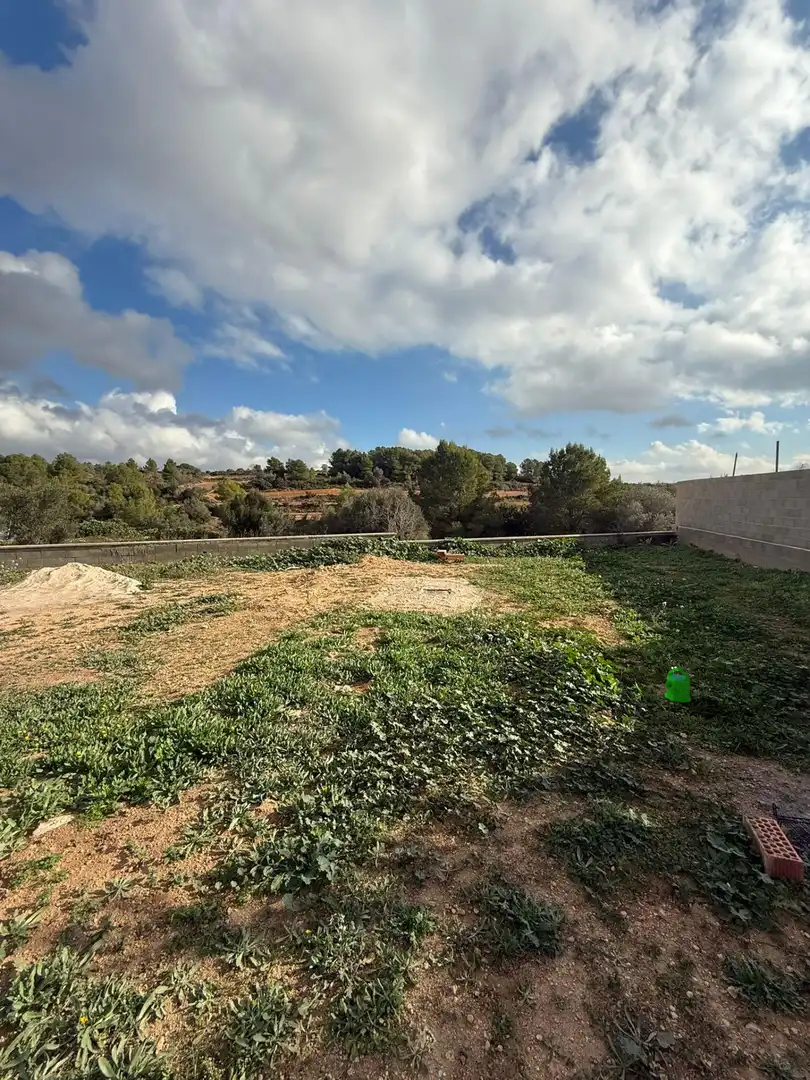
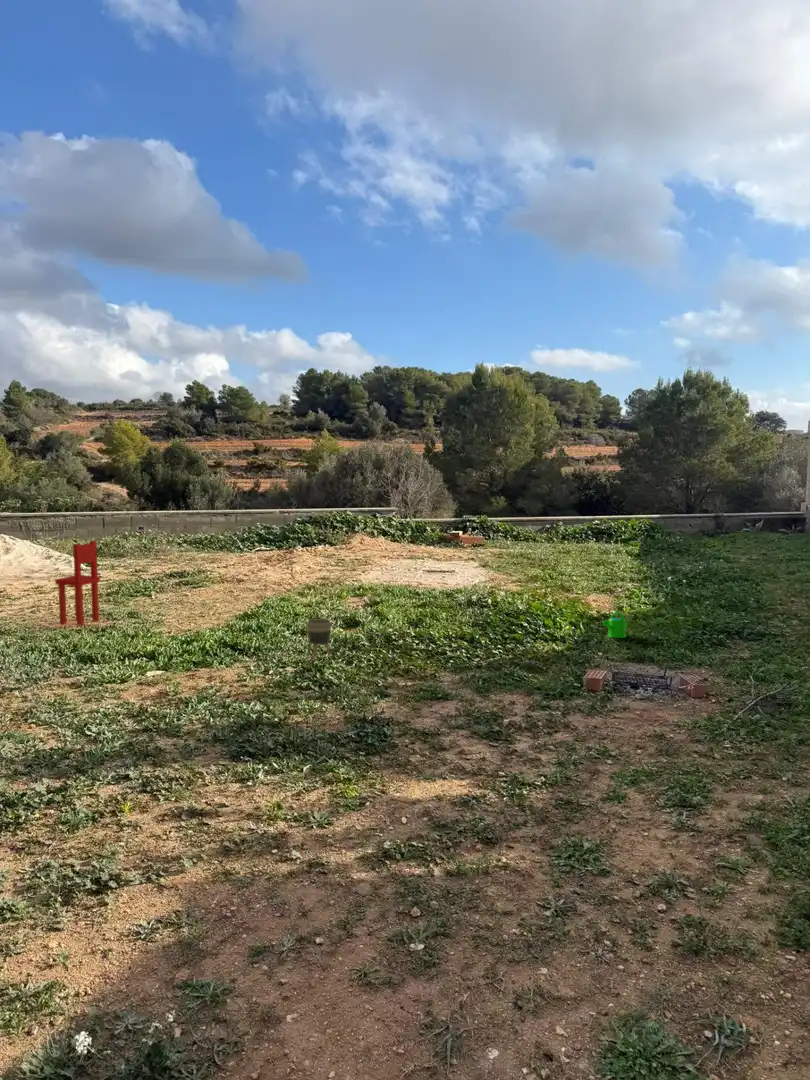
chair: none [15,590,75,690] -> present [55,541,100,625]
planter: none [289,714,328,784] -> present [307,619,331,661]

